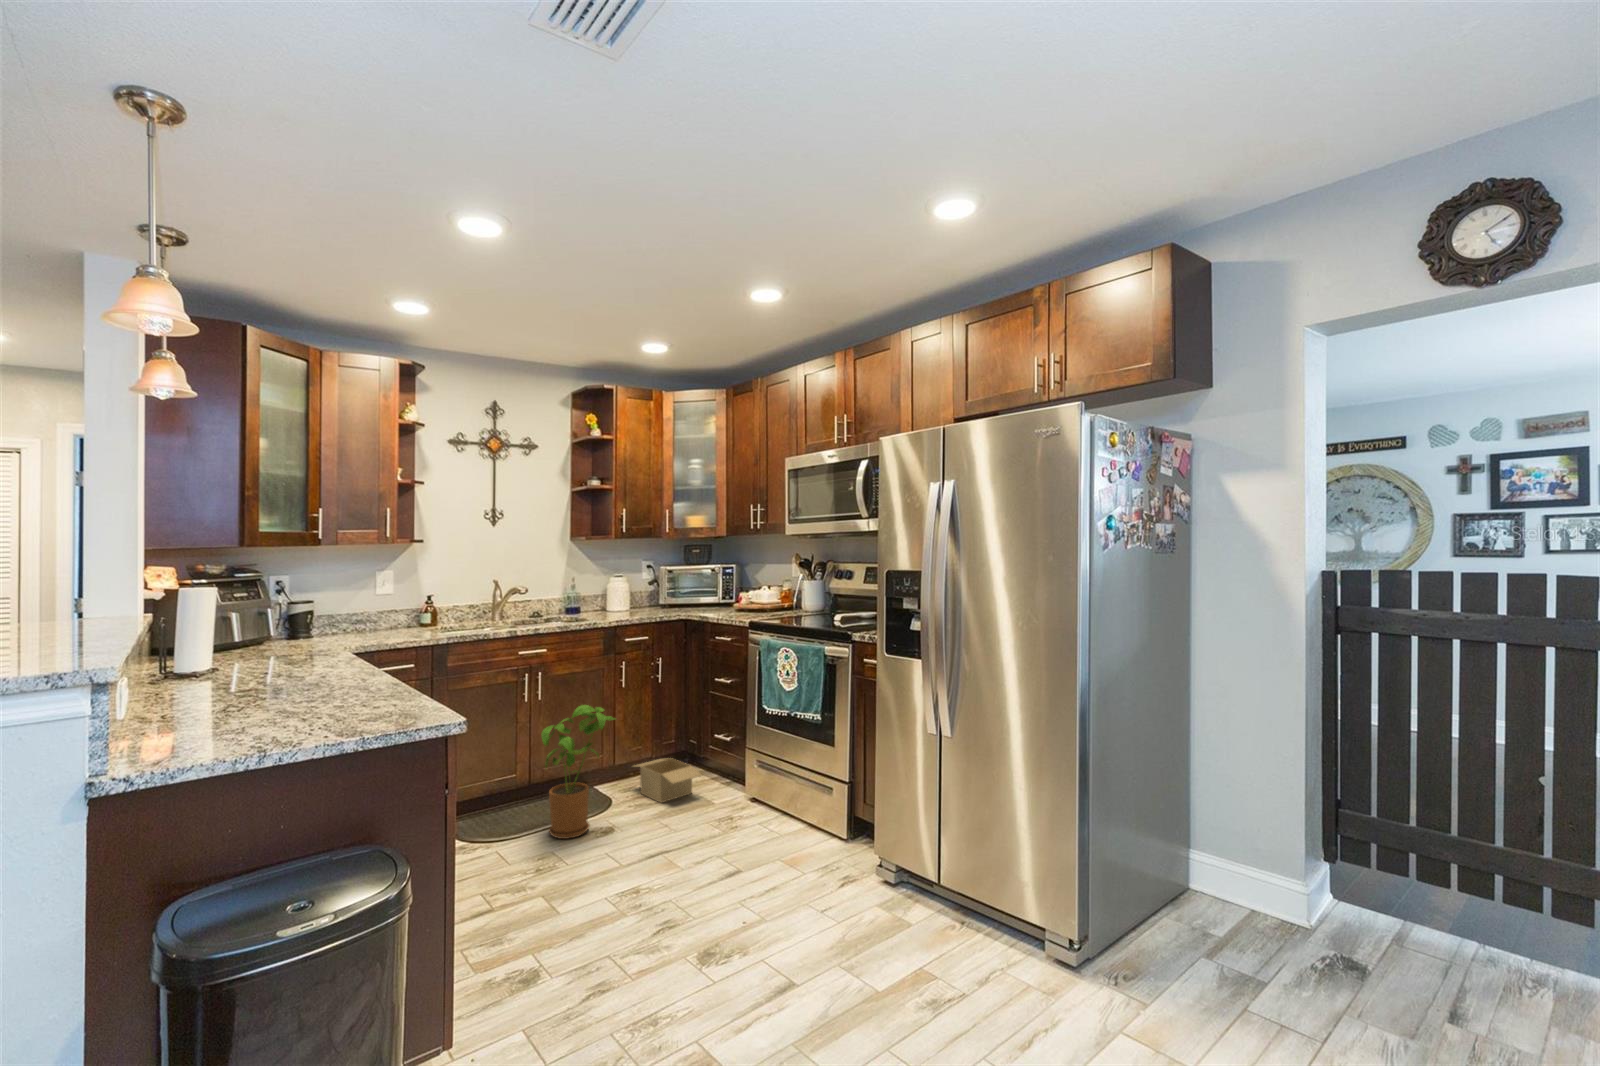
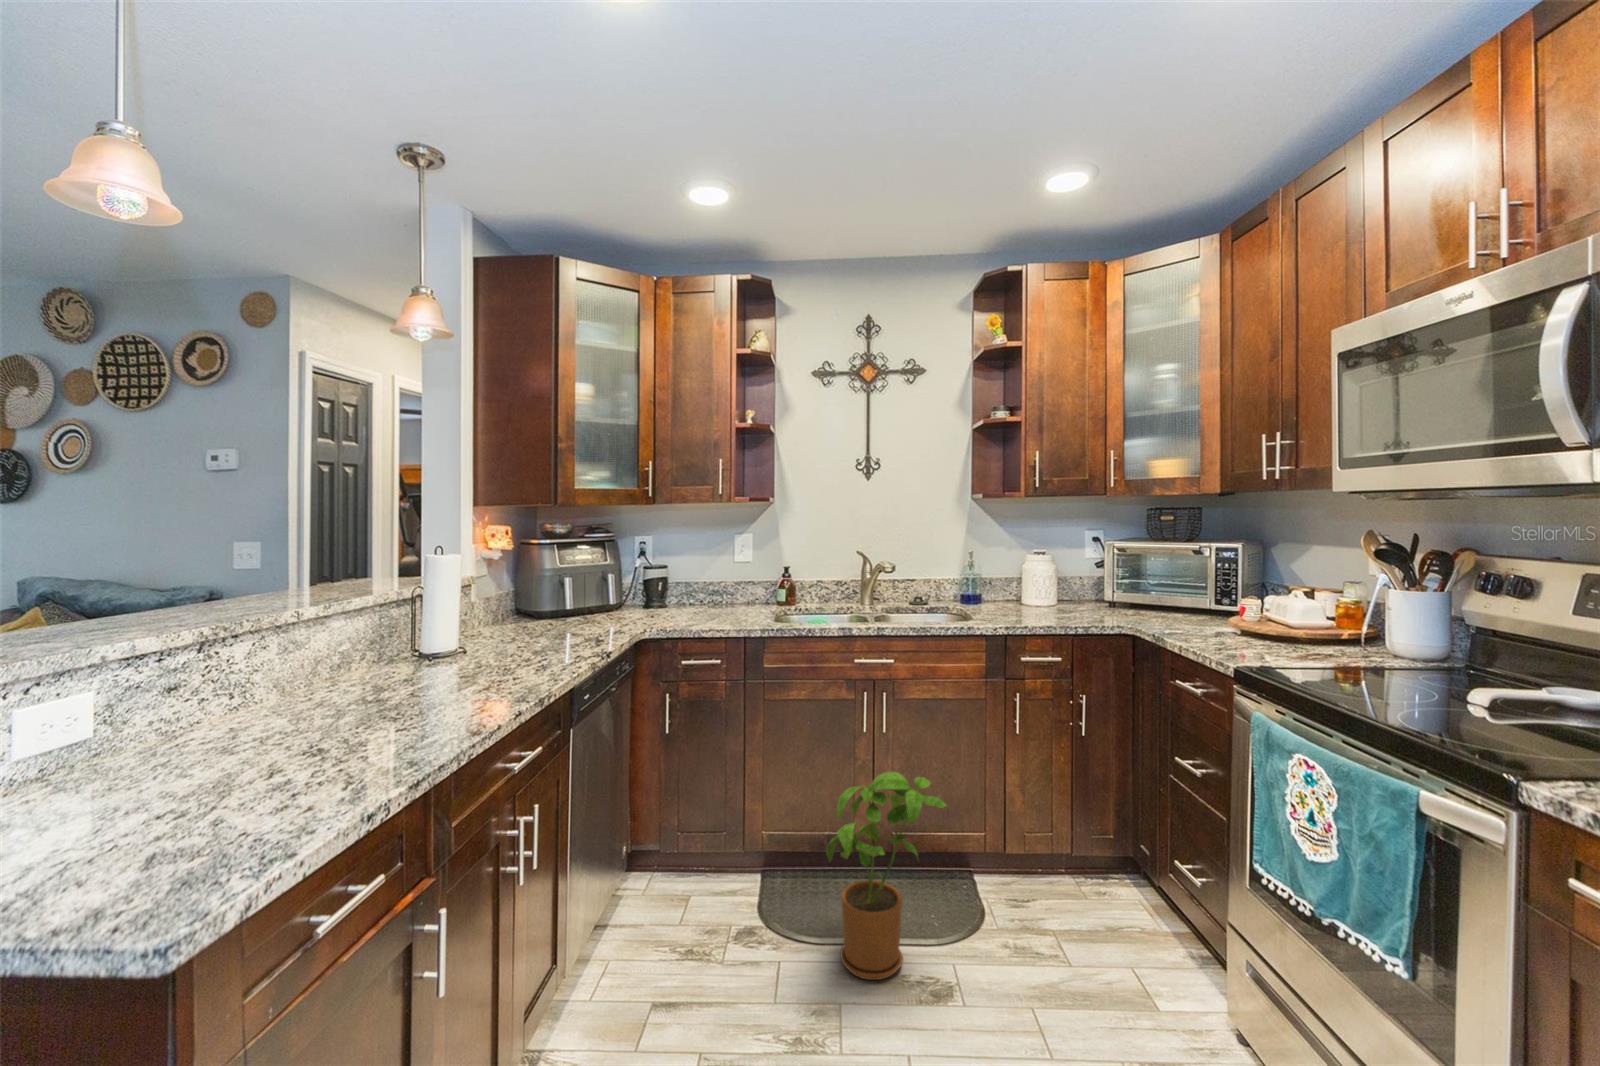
cardboard box: present [634,758,701,803] -> none [1010,862,1121,954]

